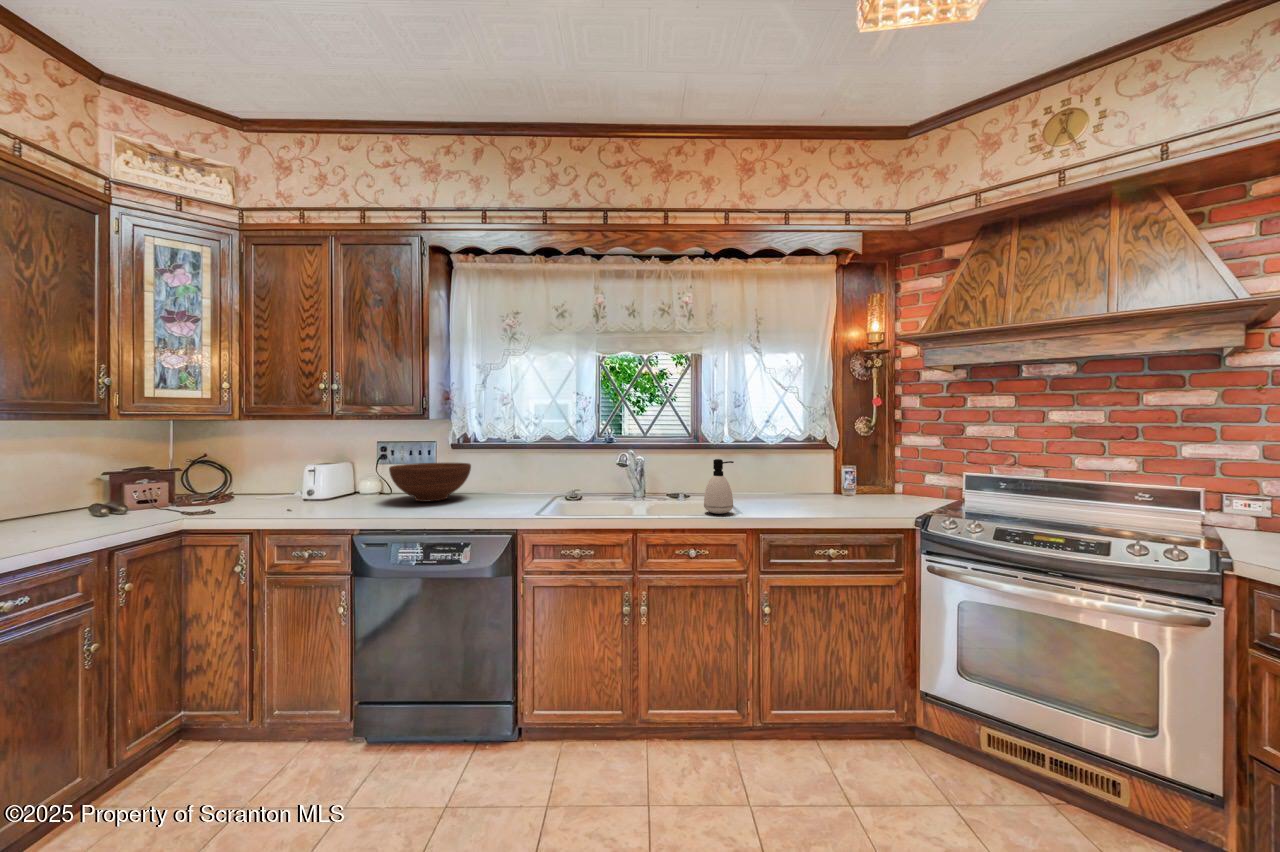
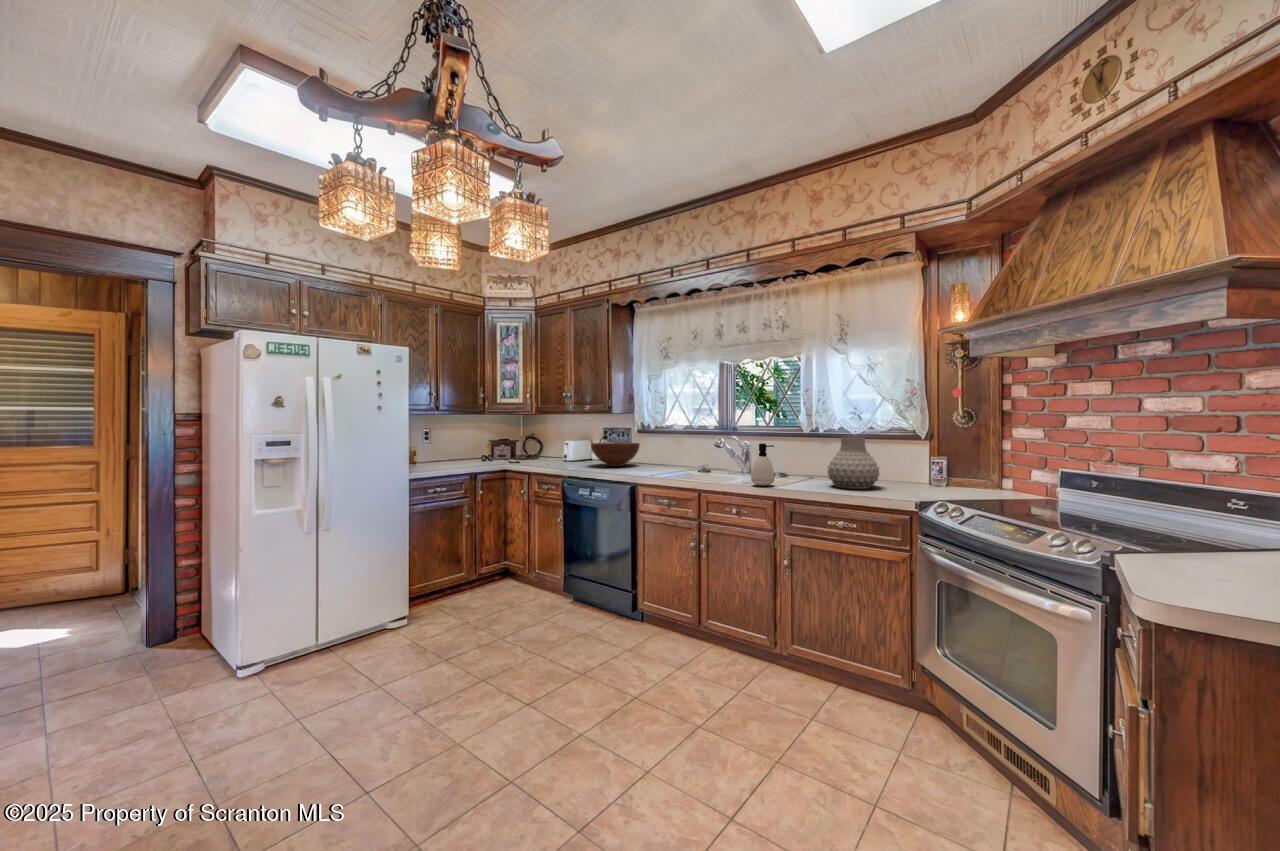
vase: none [768,448,826,507] -> present [828,437,880,489]

